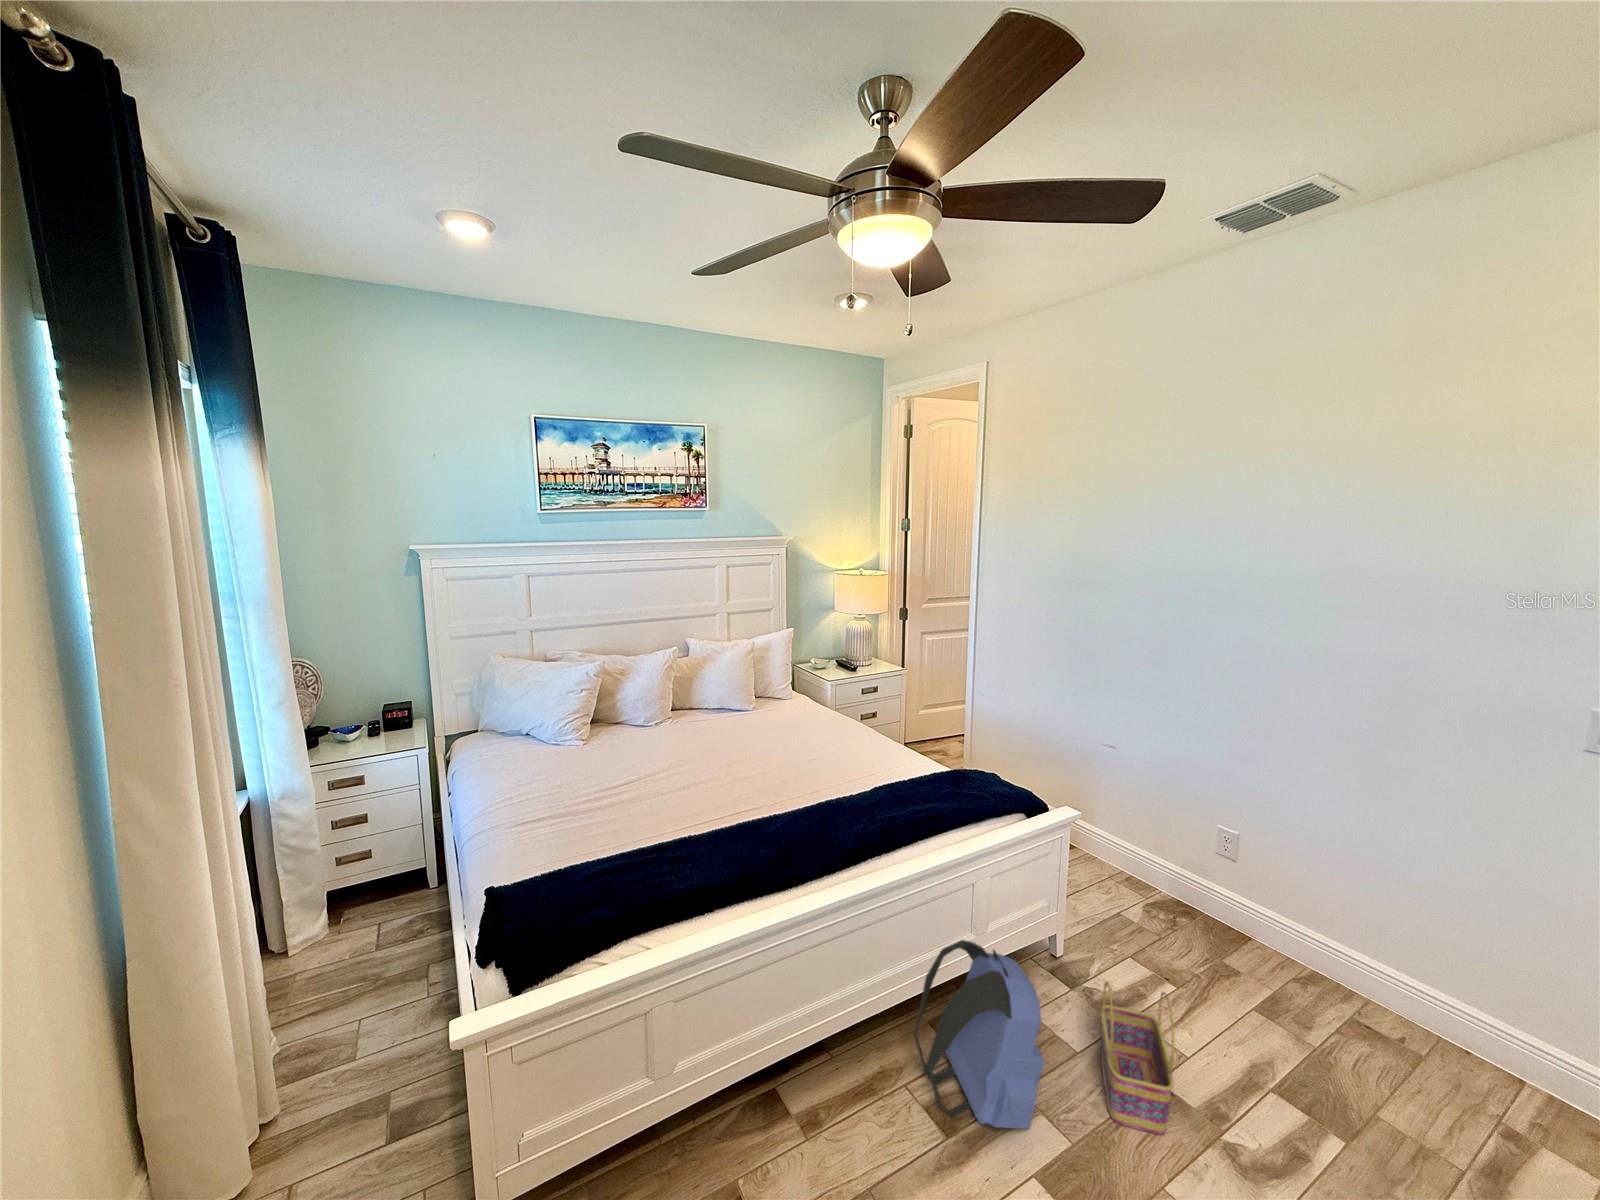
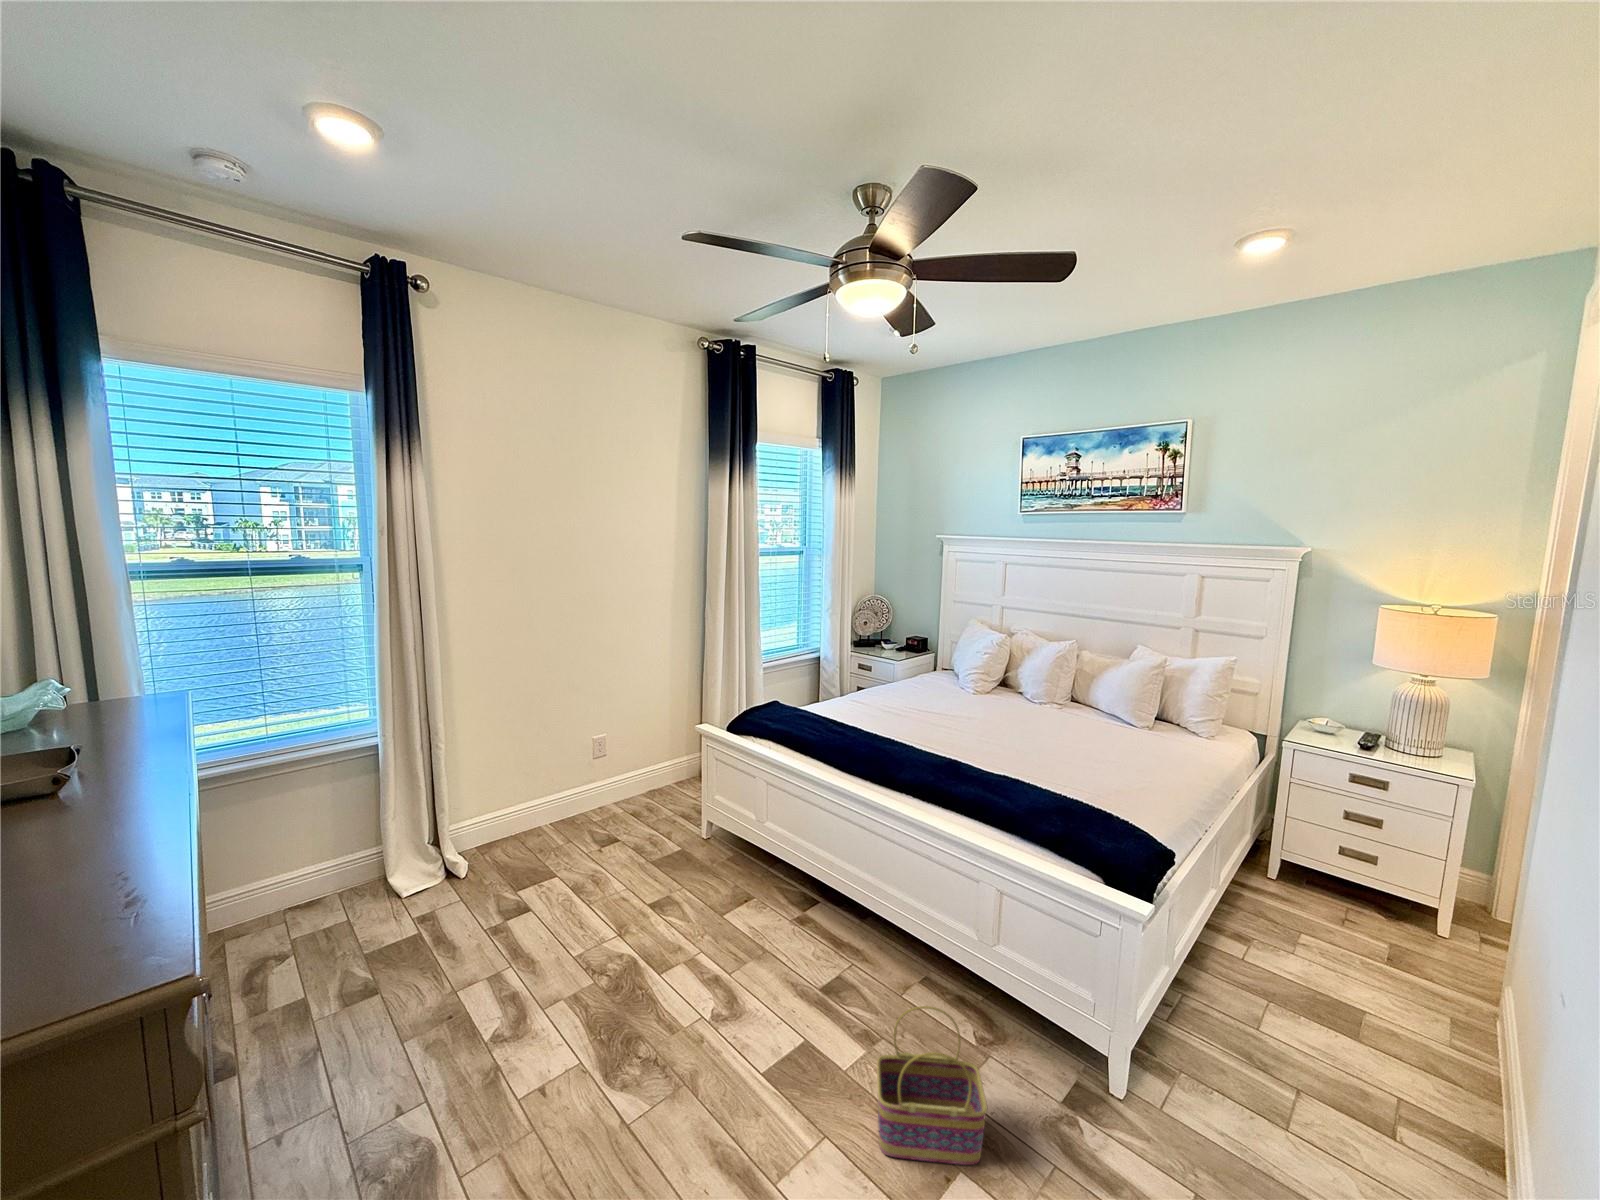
backpack: present [914,940,1044,1129] -> none [820,873,923,1036]

